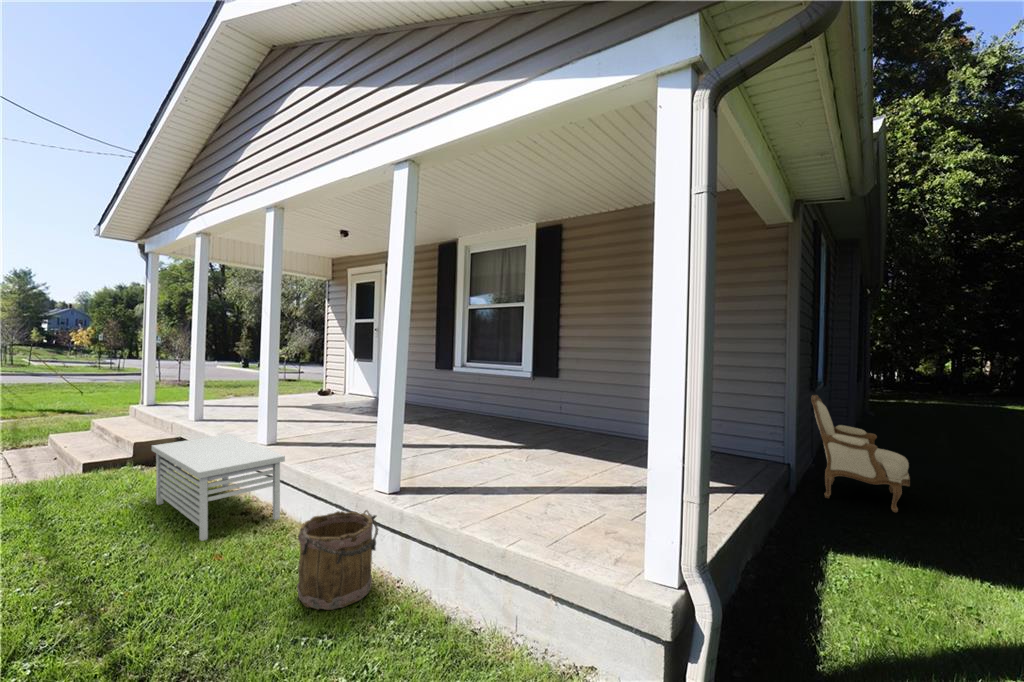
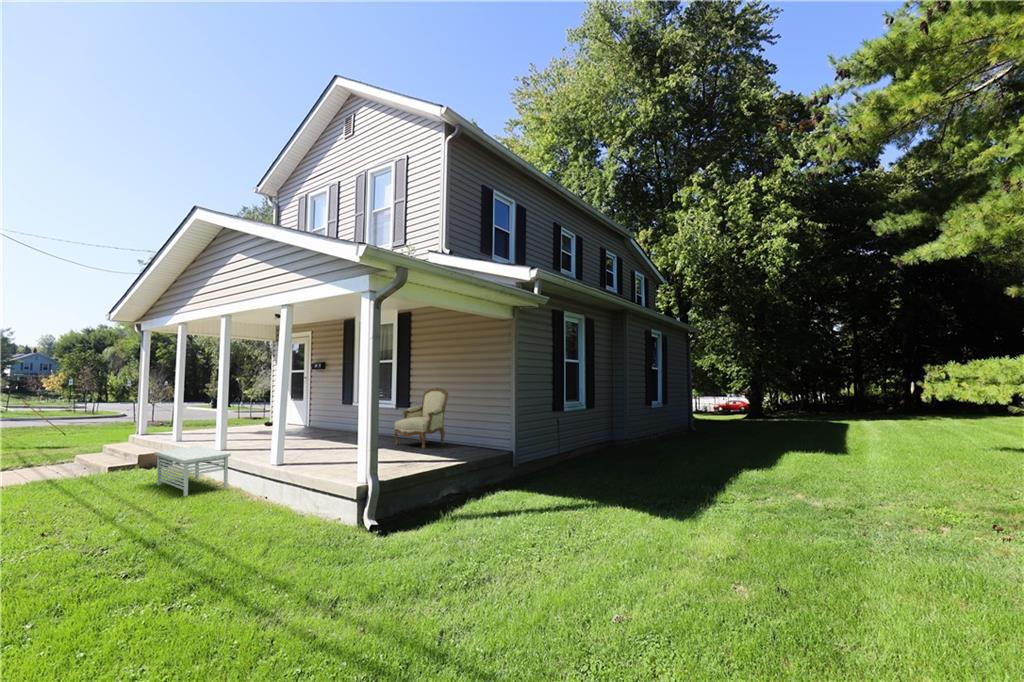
armchair: present [811,395,910,512] -> present [394,388,448,449]
bucket: present [297,510,378,610] -> none [231,471,271,512]

